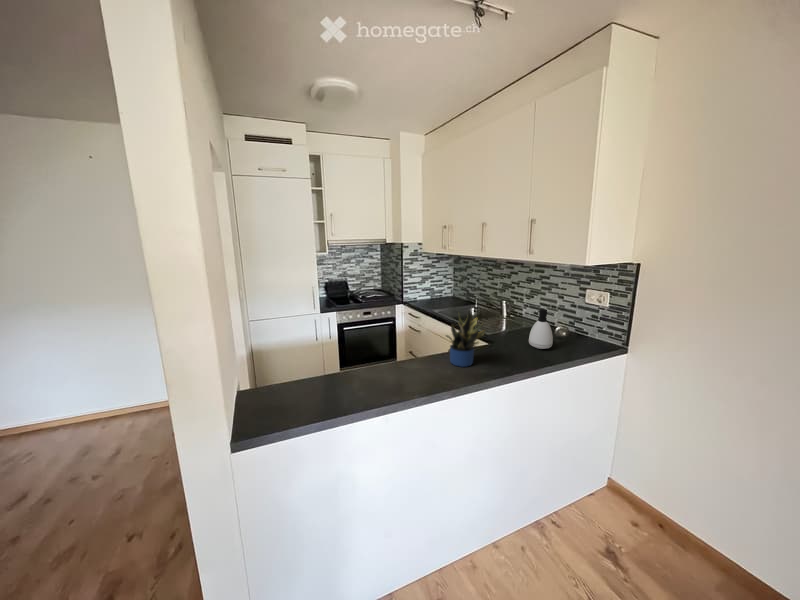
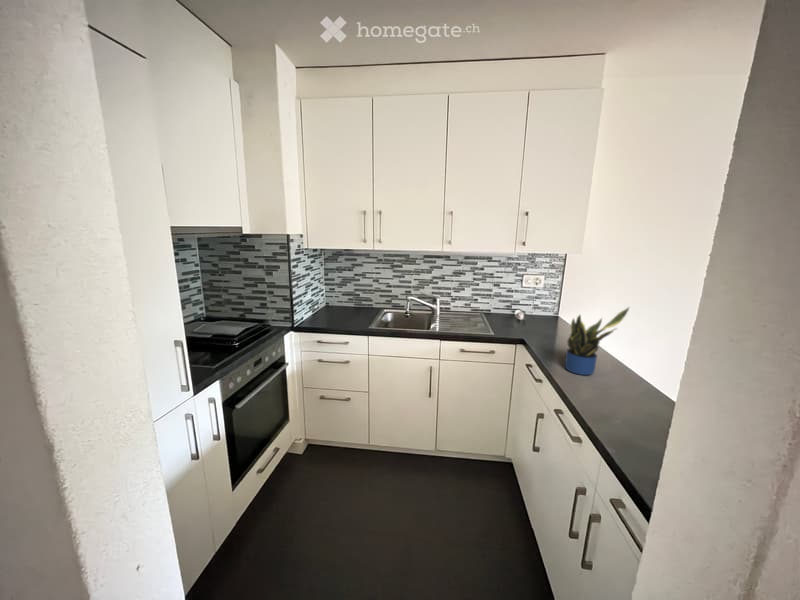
soap dispenser: present [529,309,554,349] -> none [531,297,557,334]

